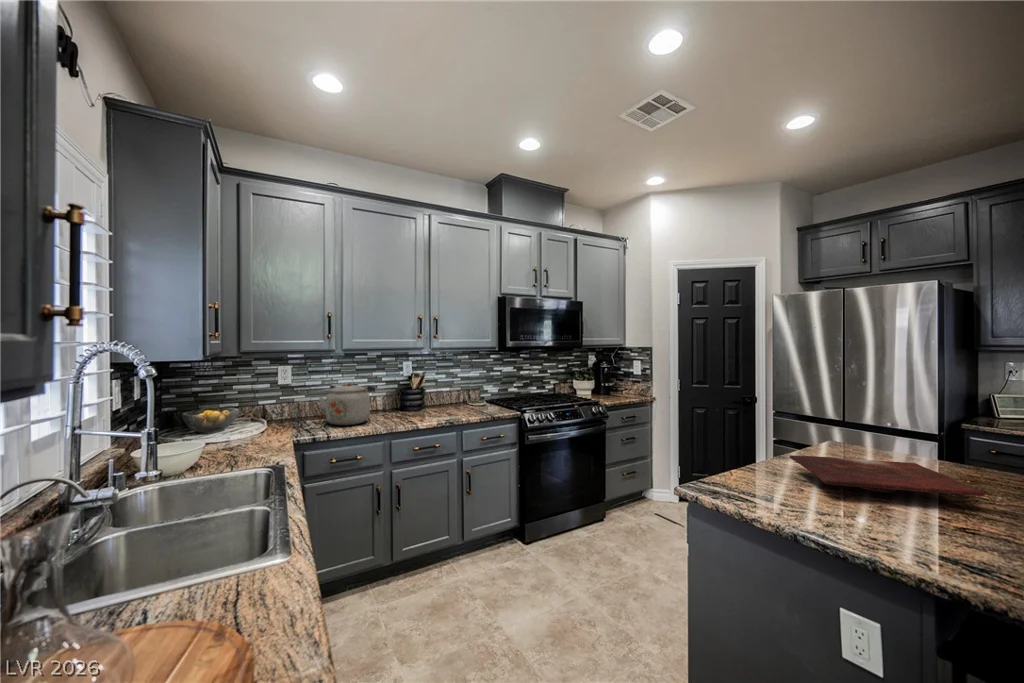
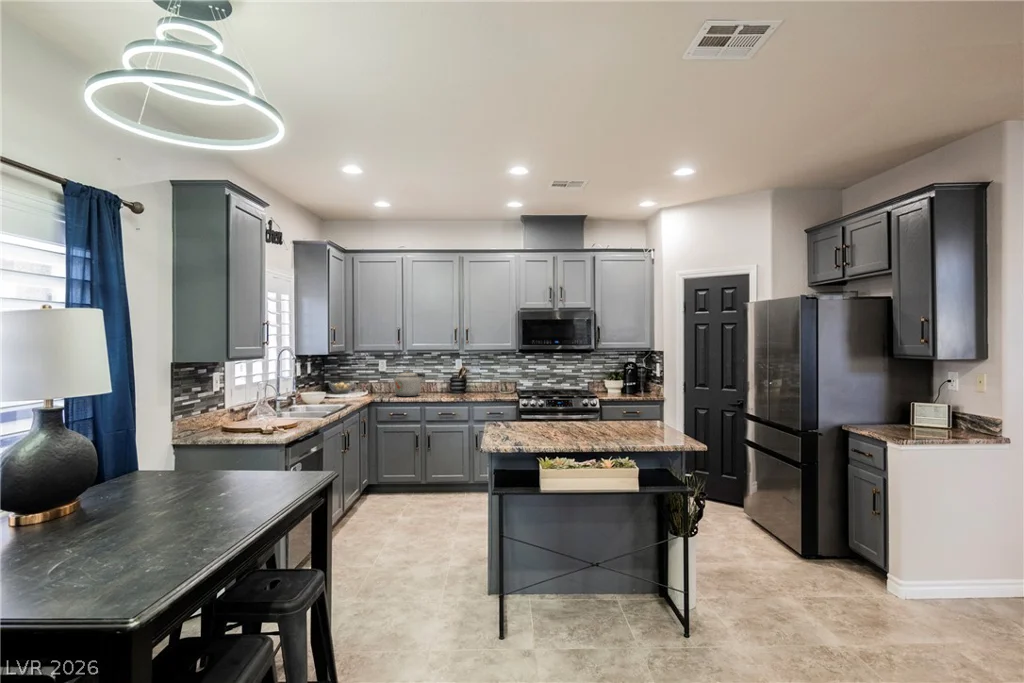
cutting board: present [790,455,985,496] -> none [531,417,613,434]

